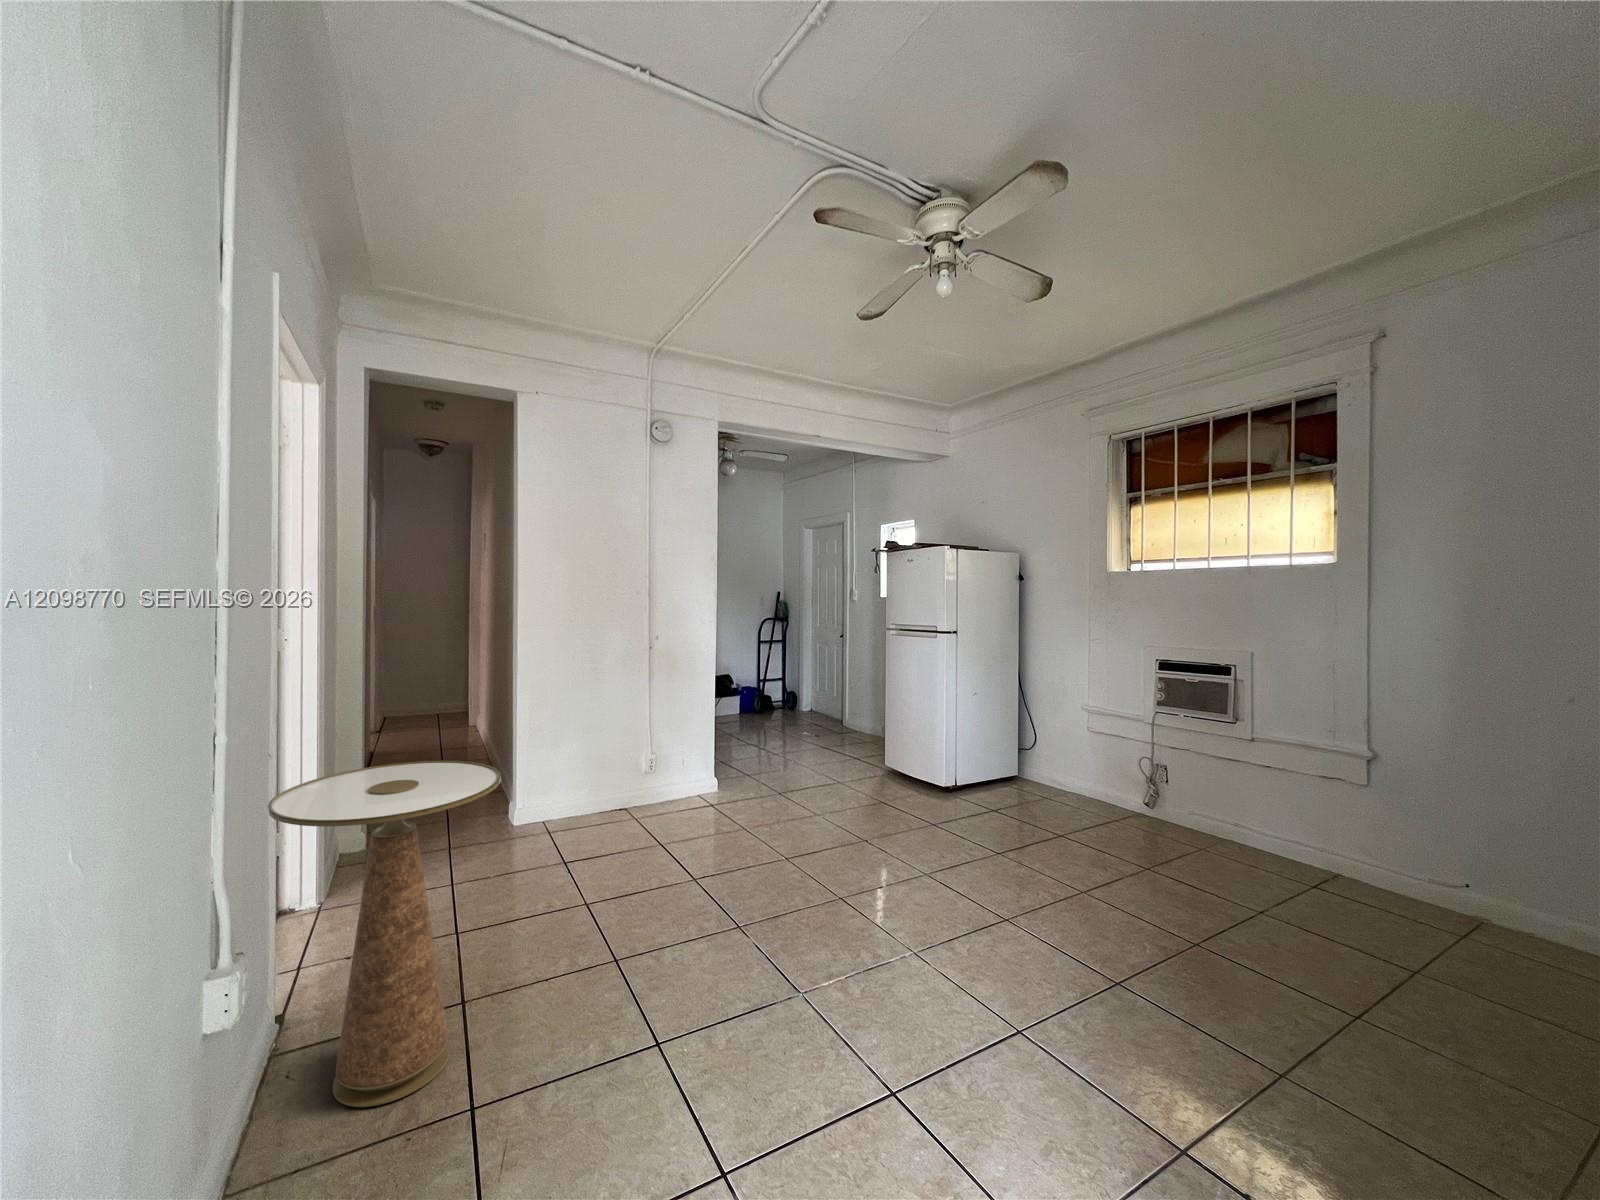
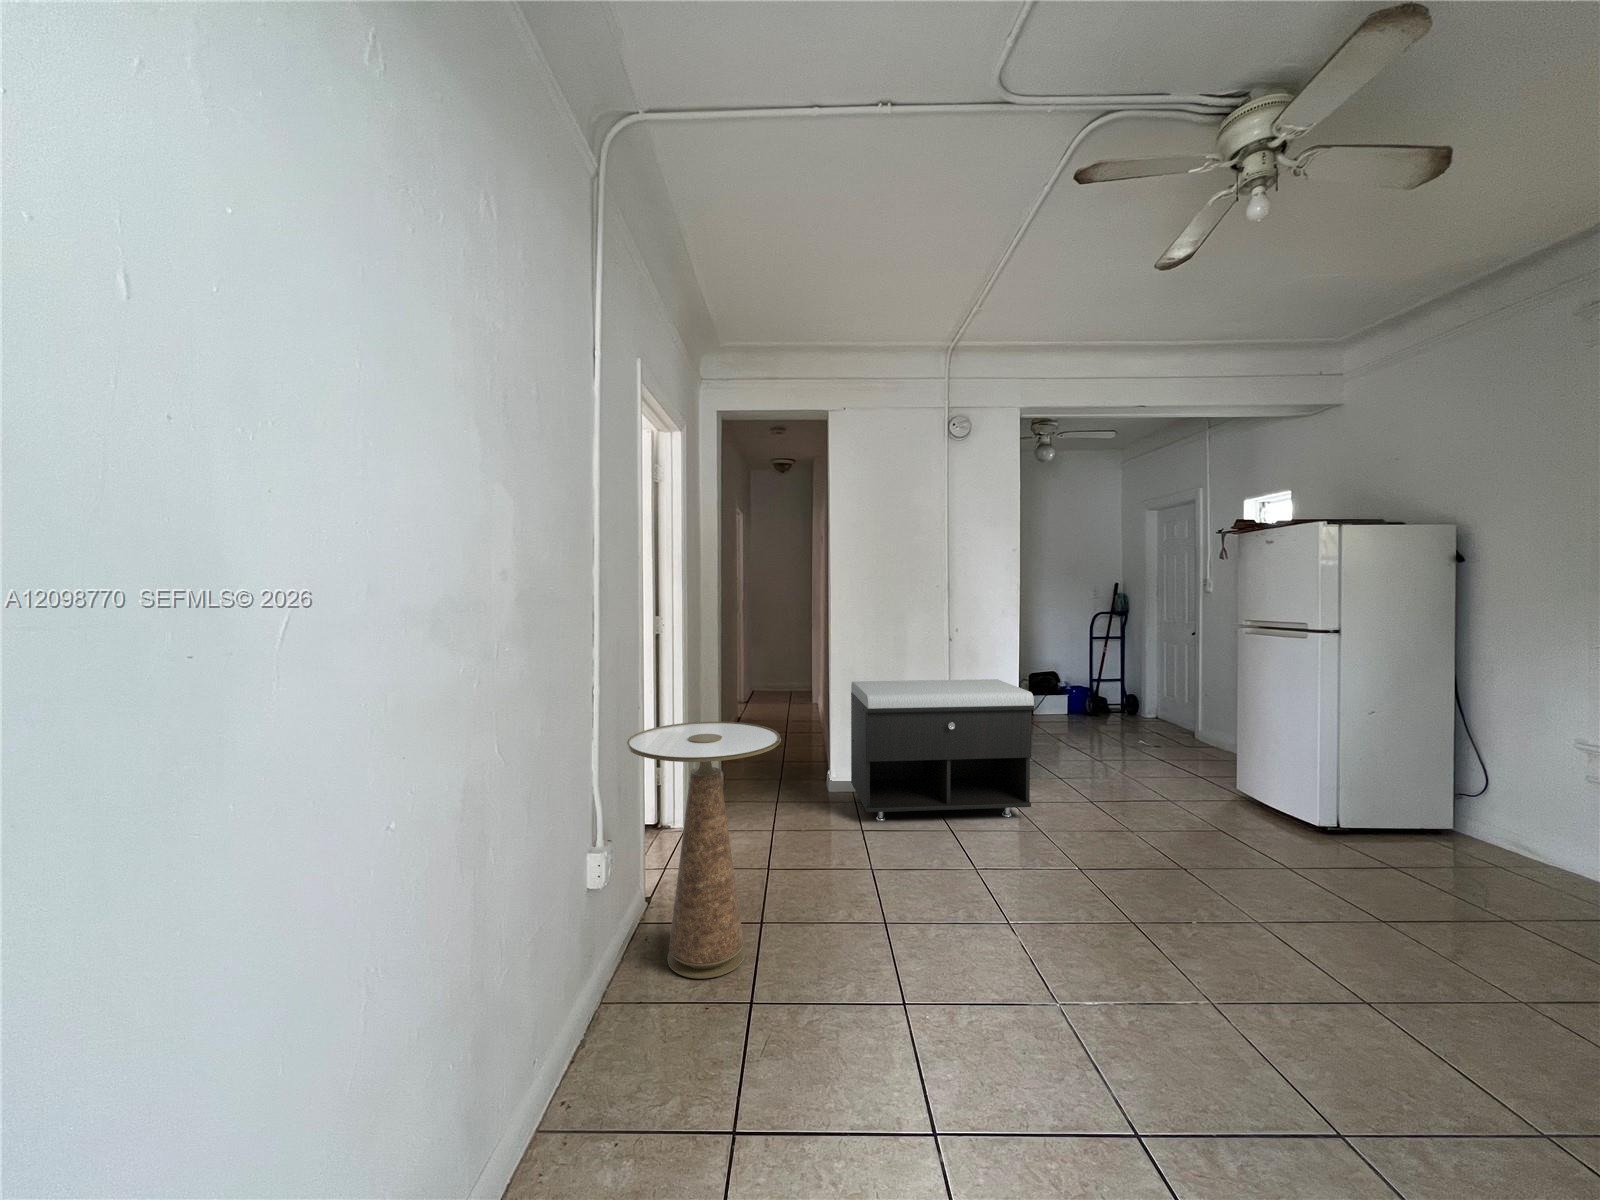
storage bench: none [544,685,736,848] -> present [851,679,1034,821]

